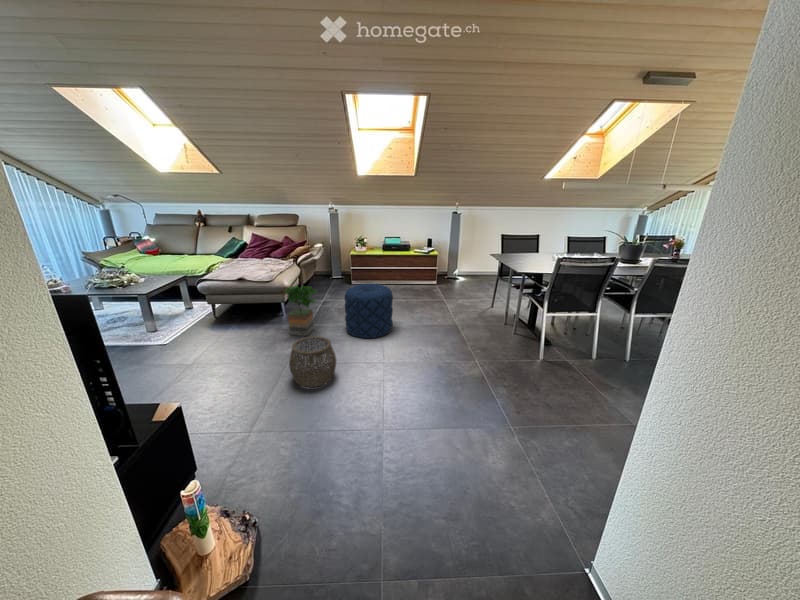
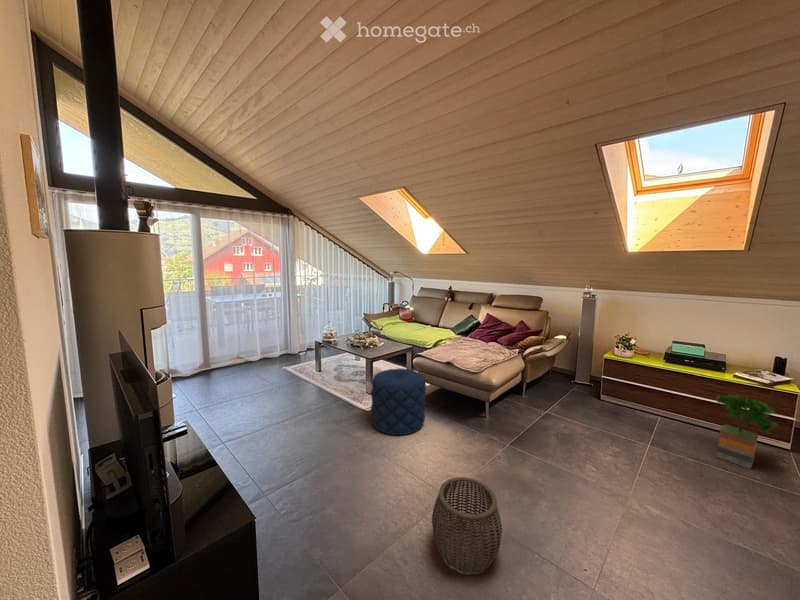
pouf: present [345,284,393,338] -> present [371,369,426,435]
potted tree: present [285,285,317,336] -> present [716,395,777,469]

